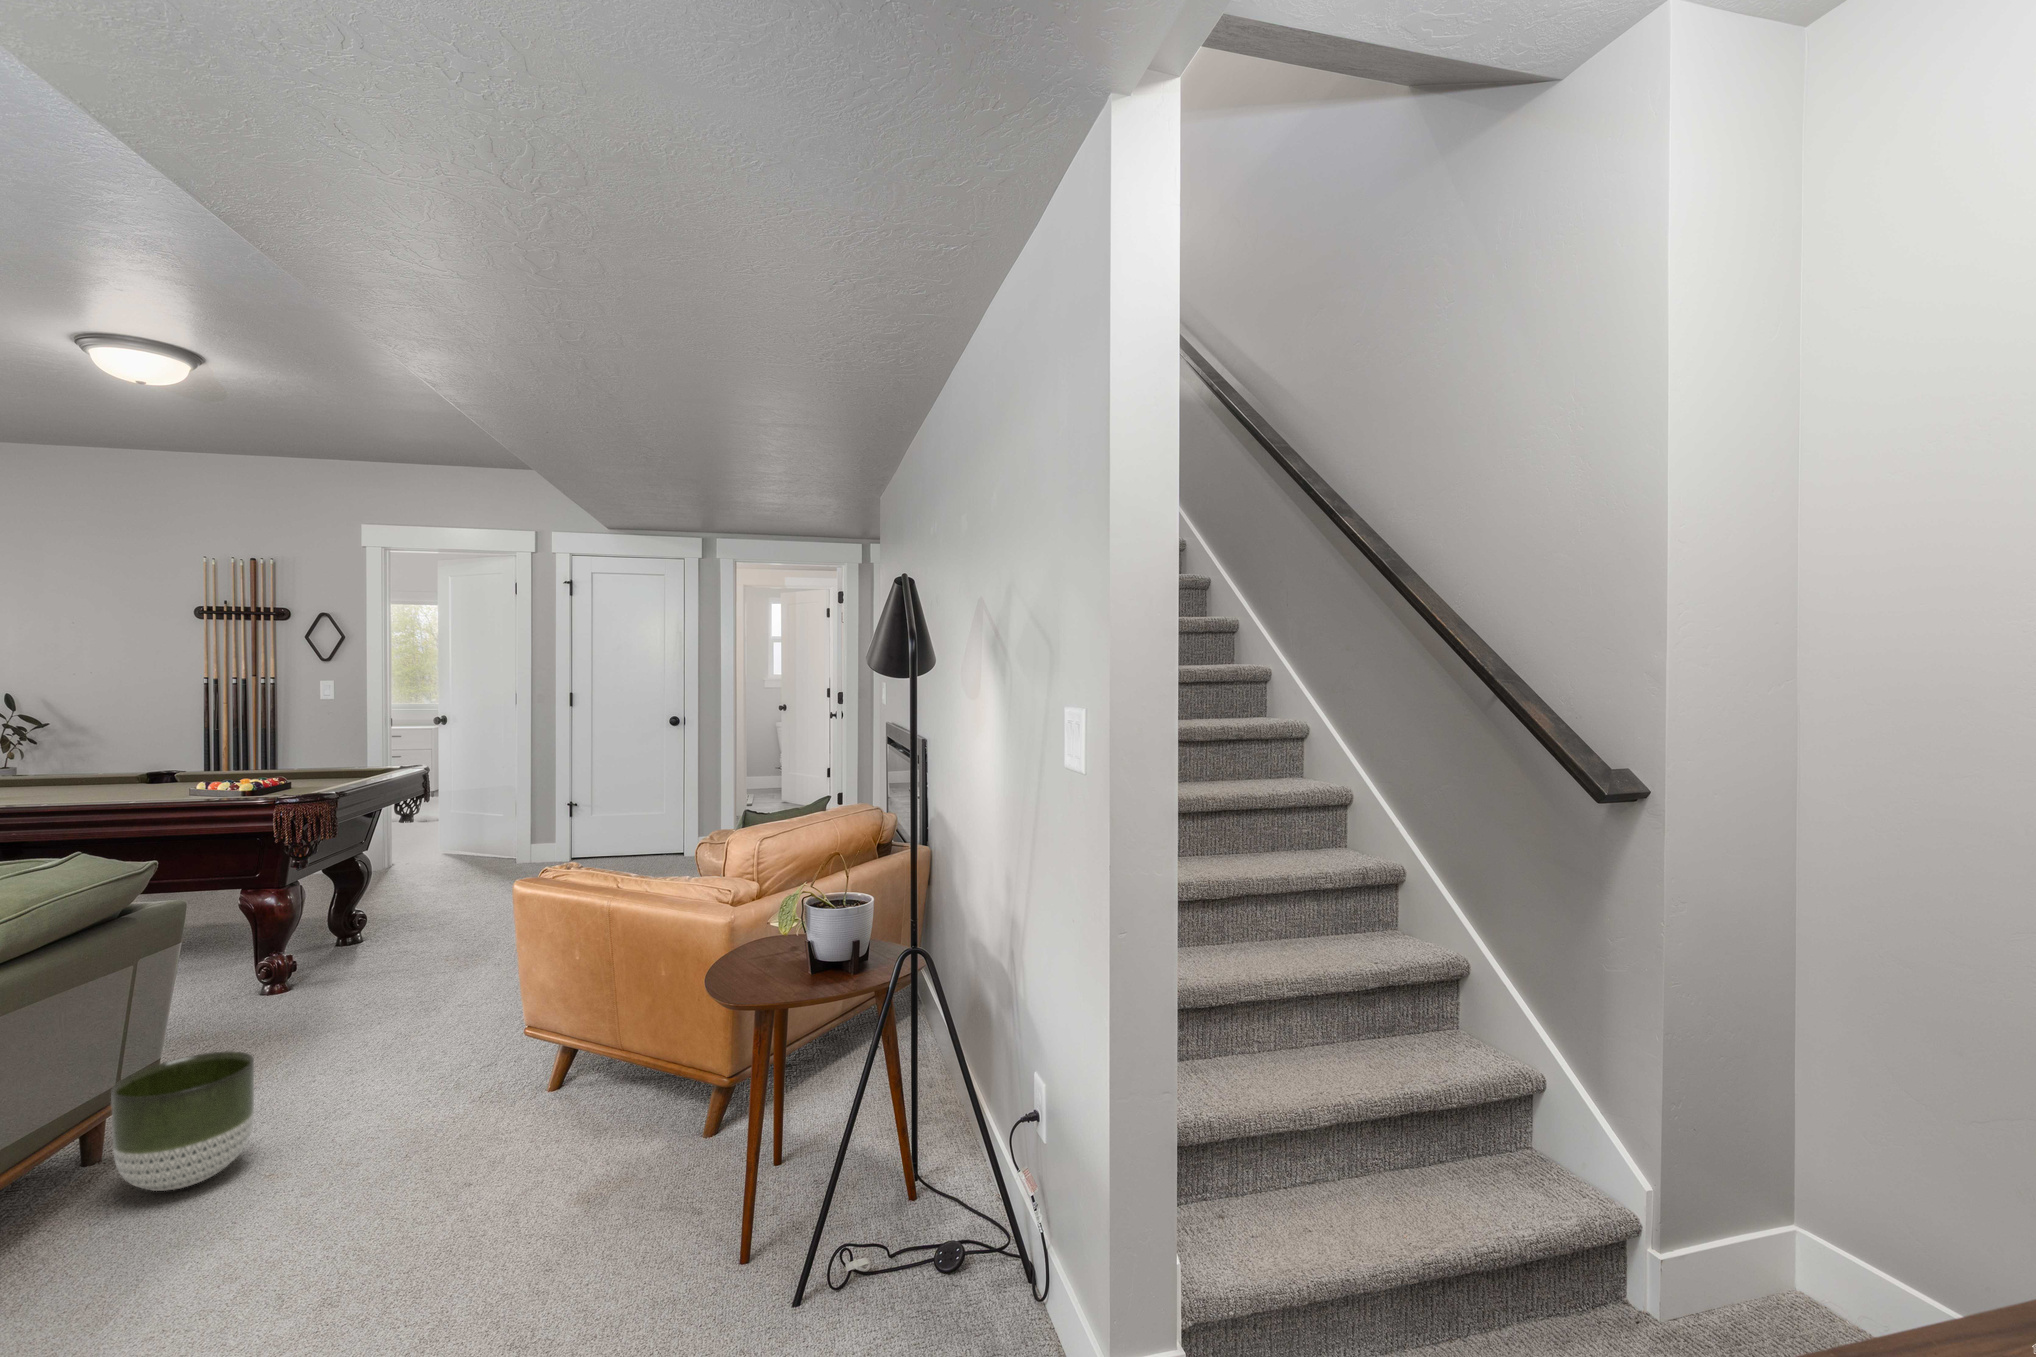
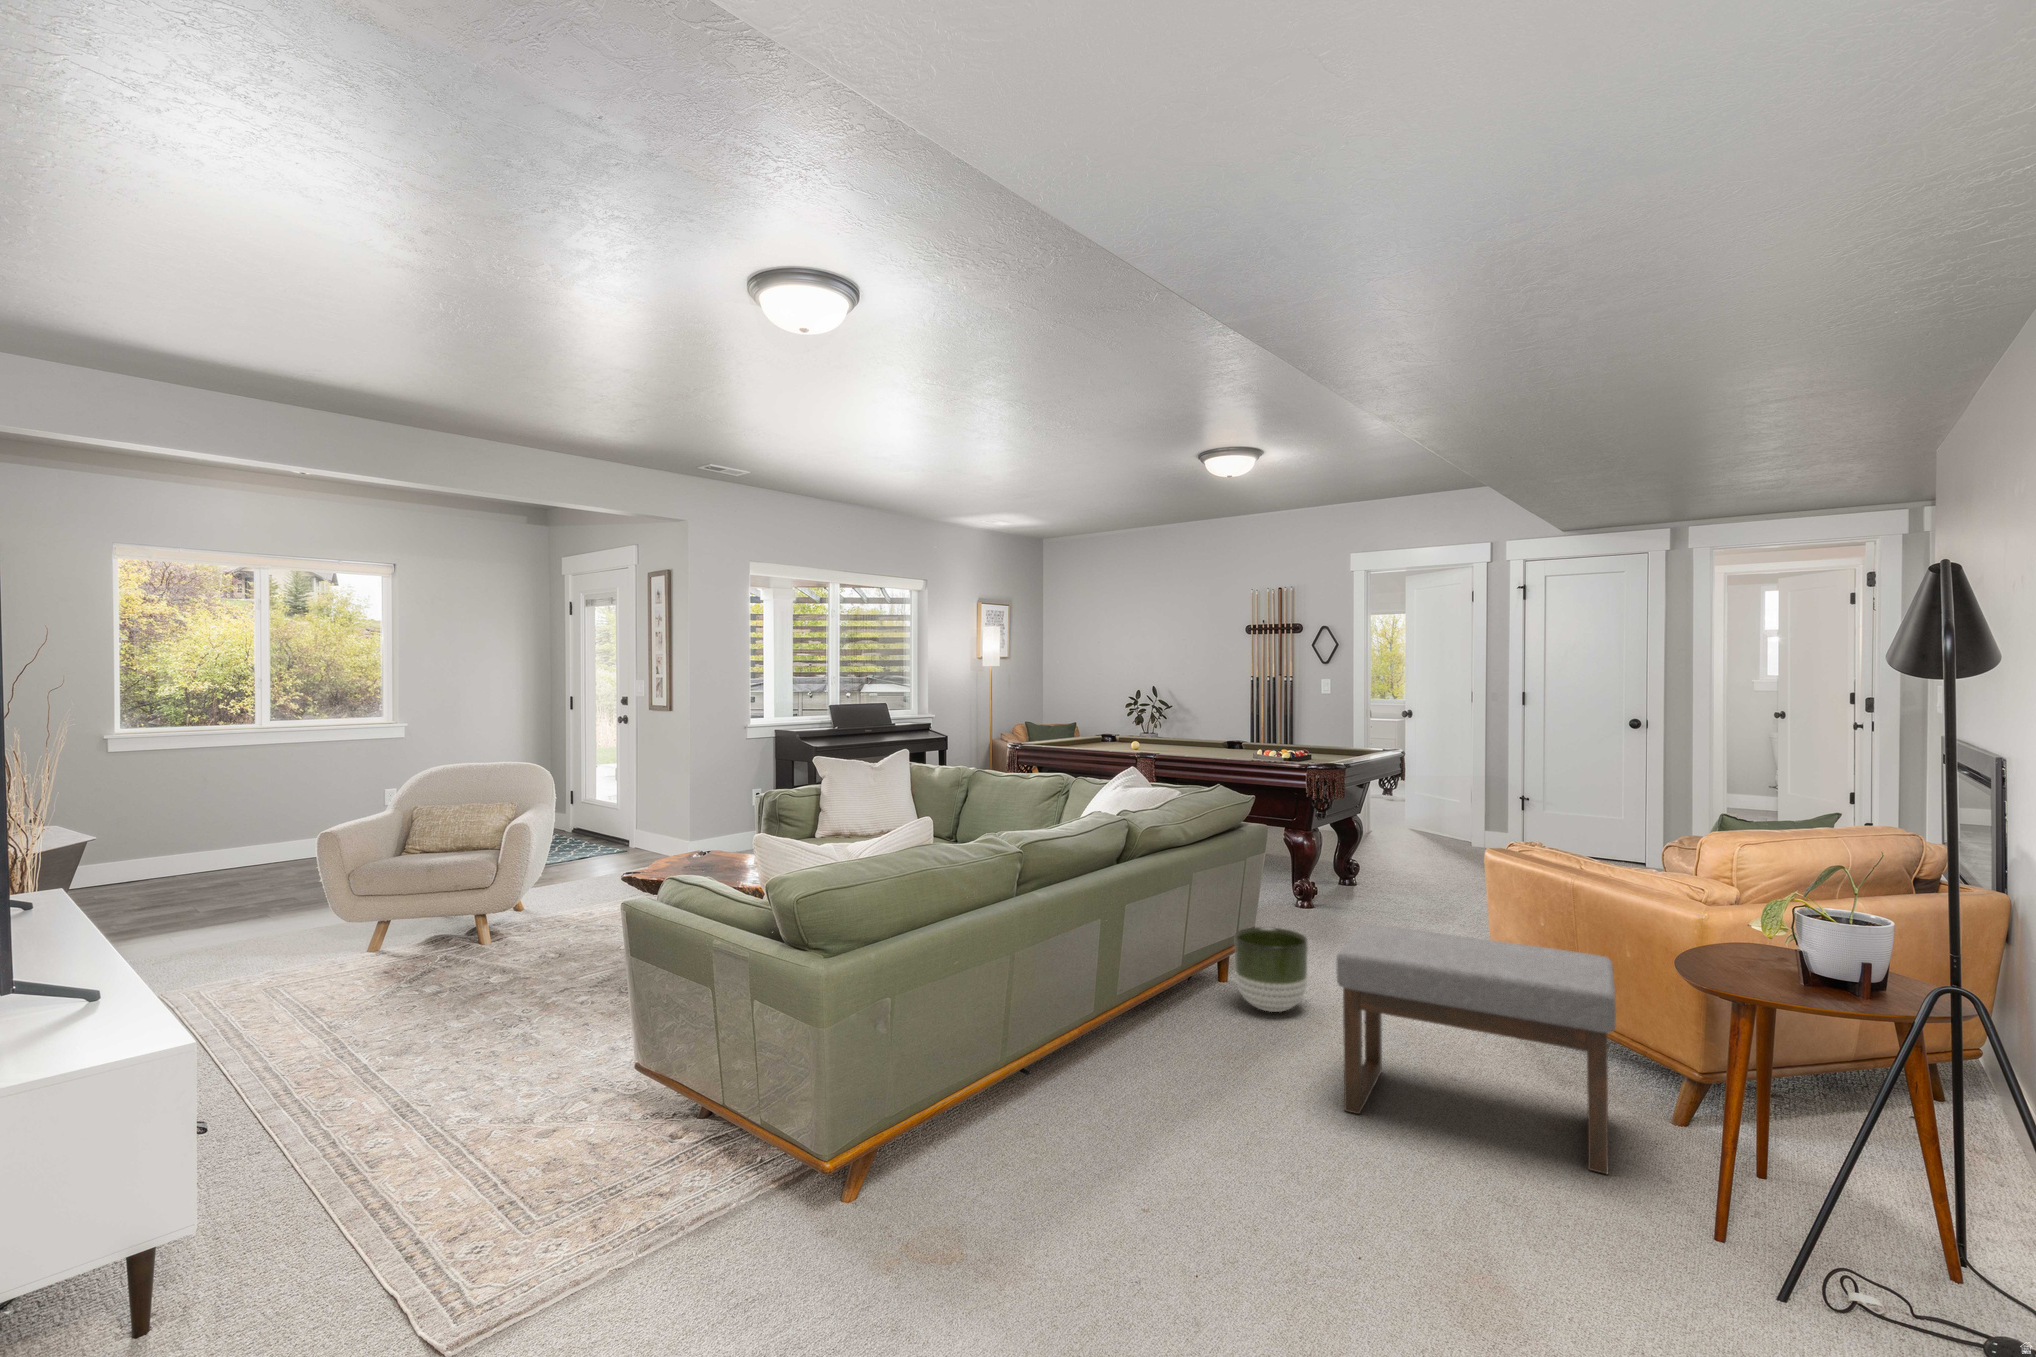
ottoman: none [282,985,649,1312] -> present [1336,925,1616,1174]

